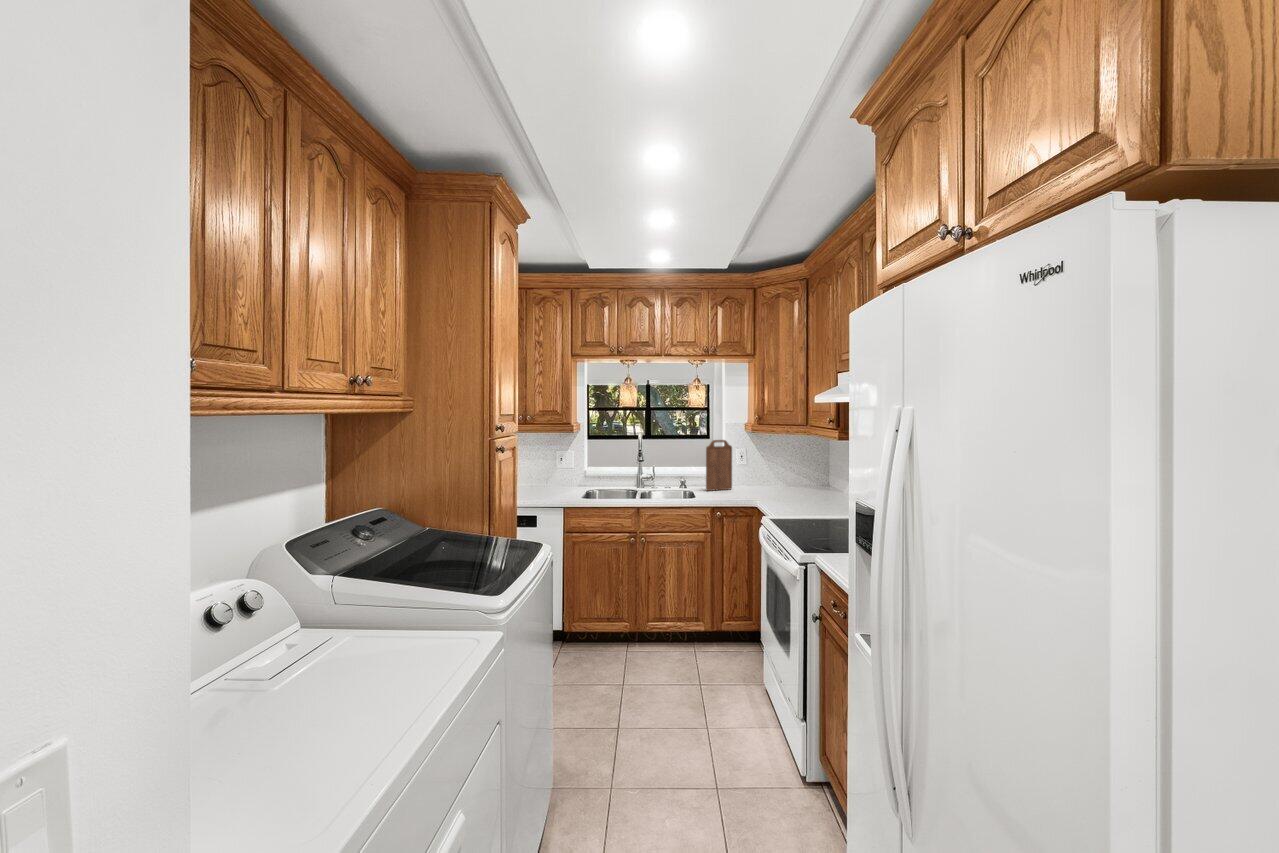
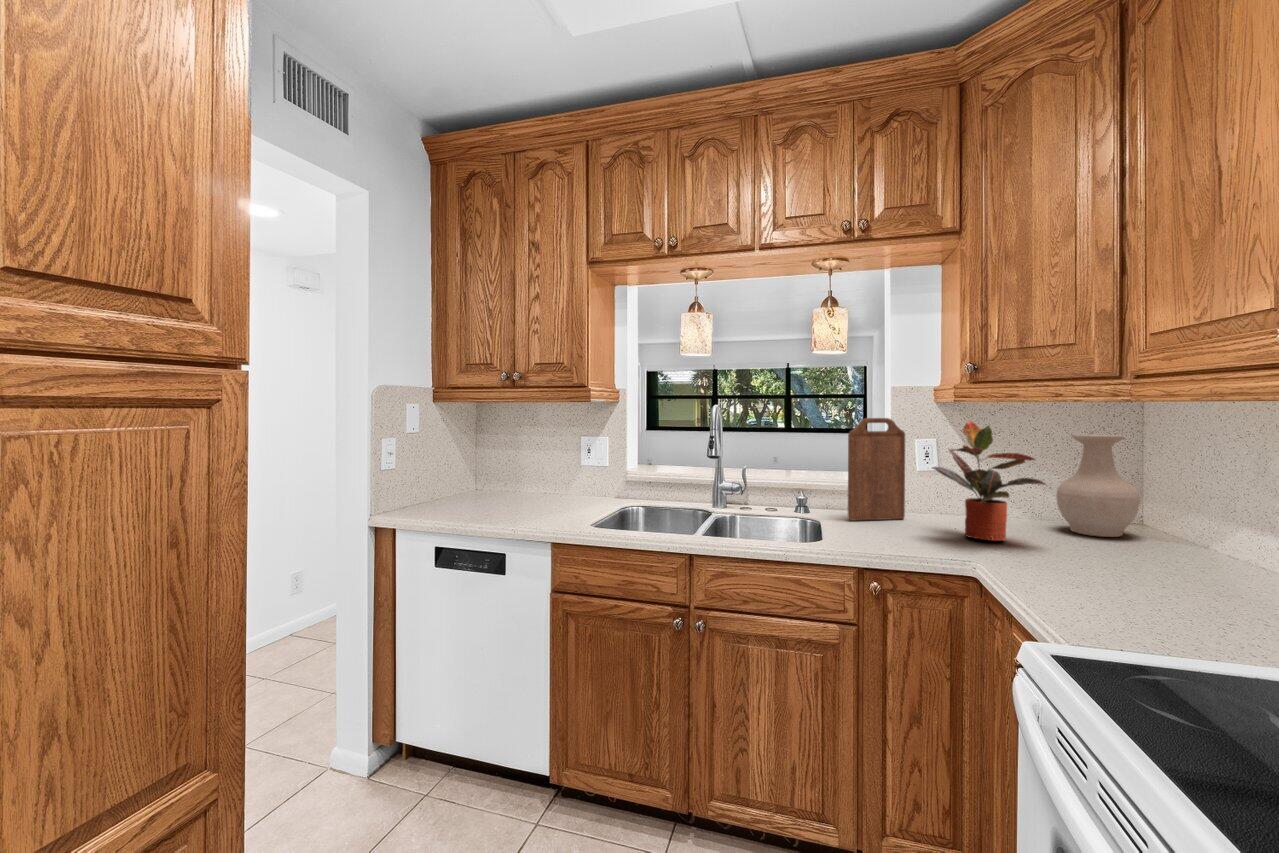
potted plant: none [742,442,787,496] -> present [933,420,1046,541]
vase: none [796,447,826,492] -> present [1056,435,1140,537]

